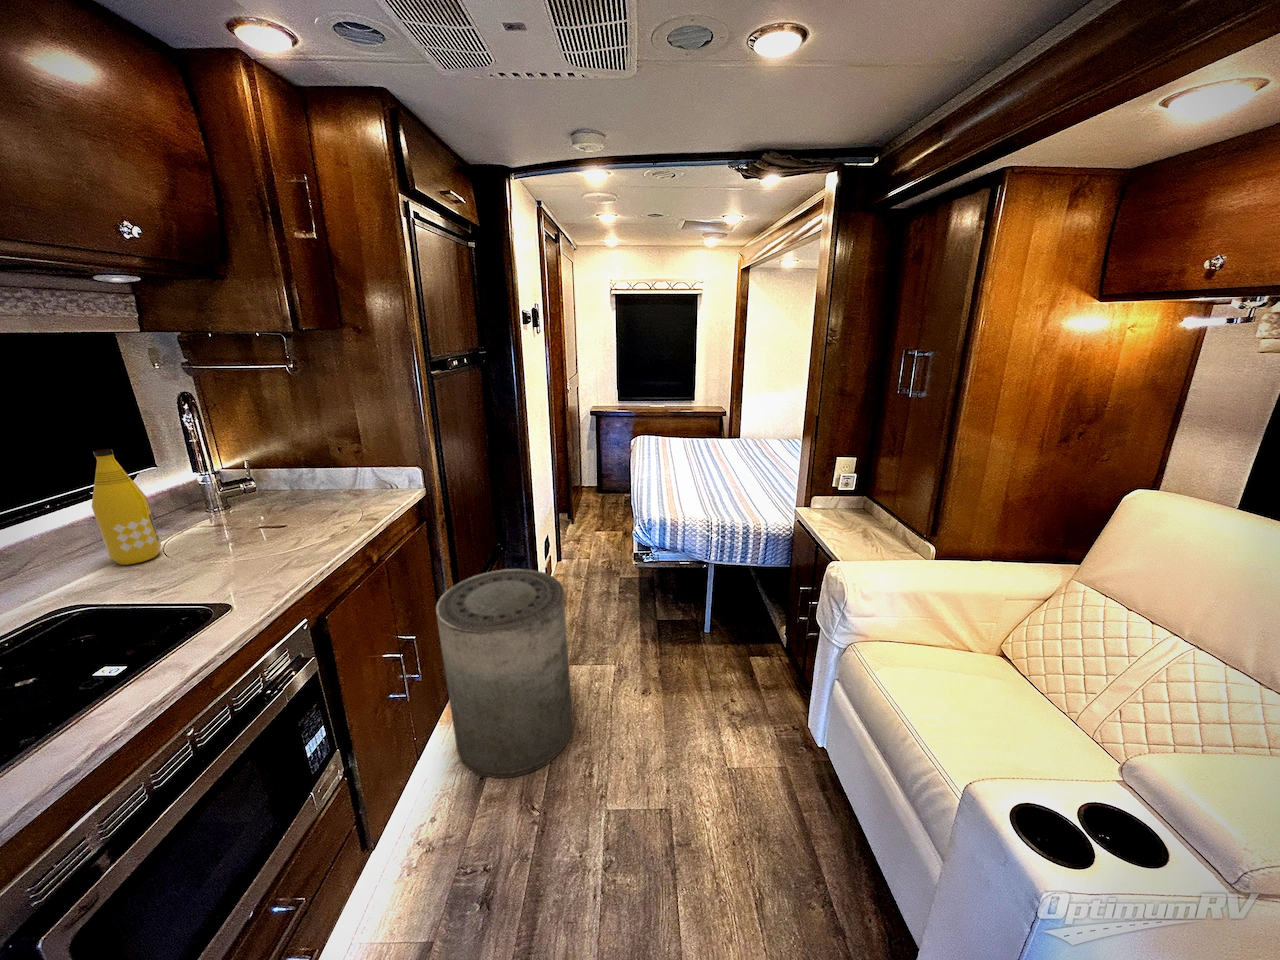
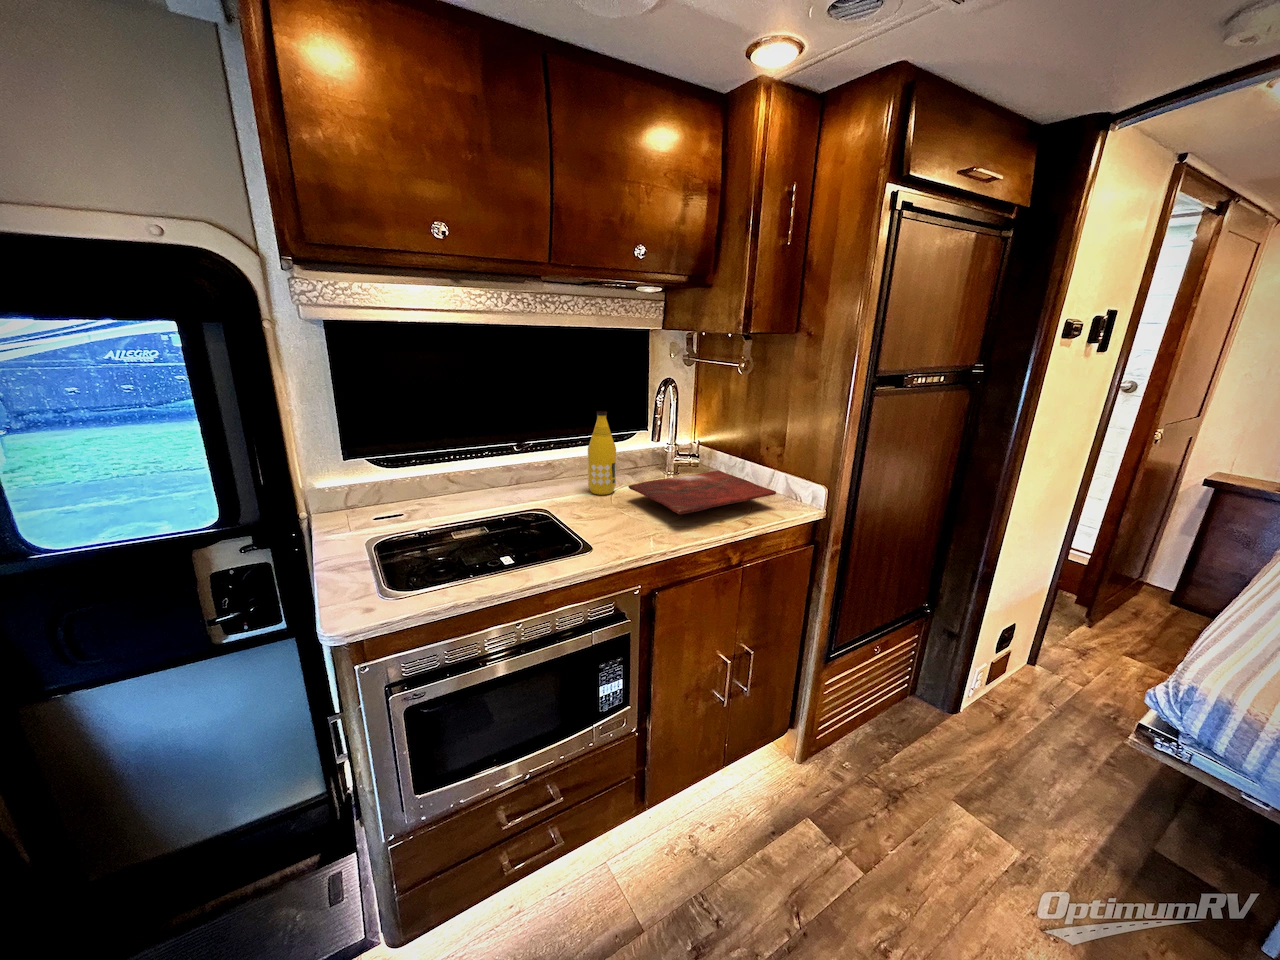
cutting board: none [193,485,376,537] -> present [628,471,776,514]
trash can: present [436,569,573,778] -> none [769,623,950,889]

